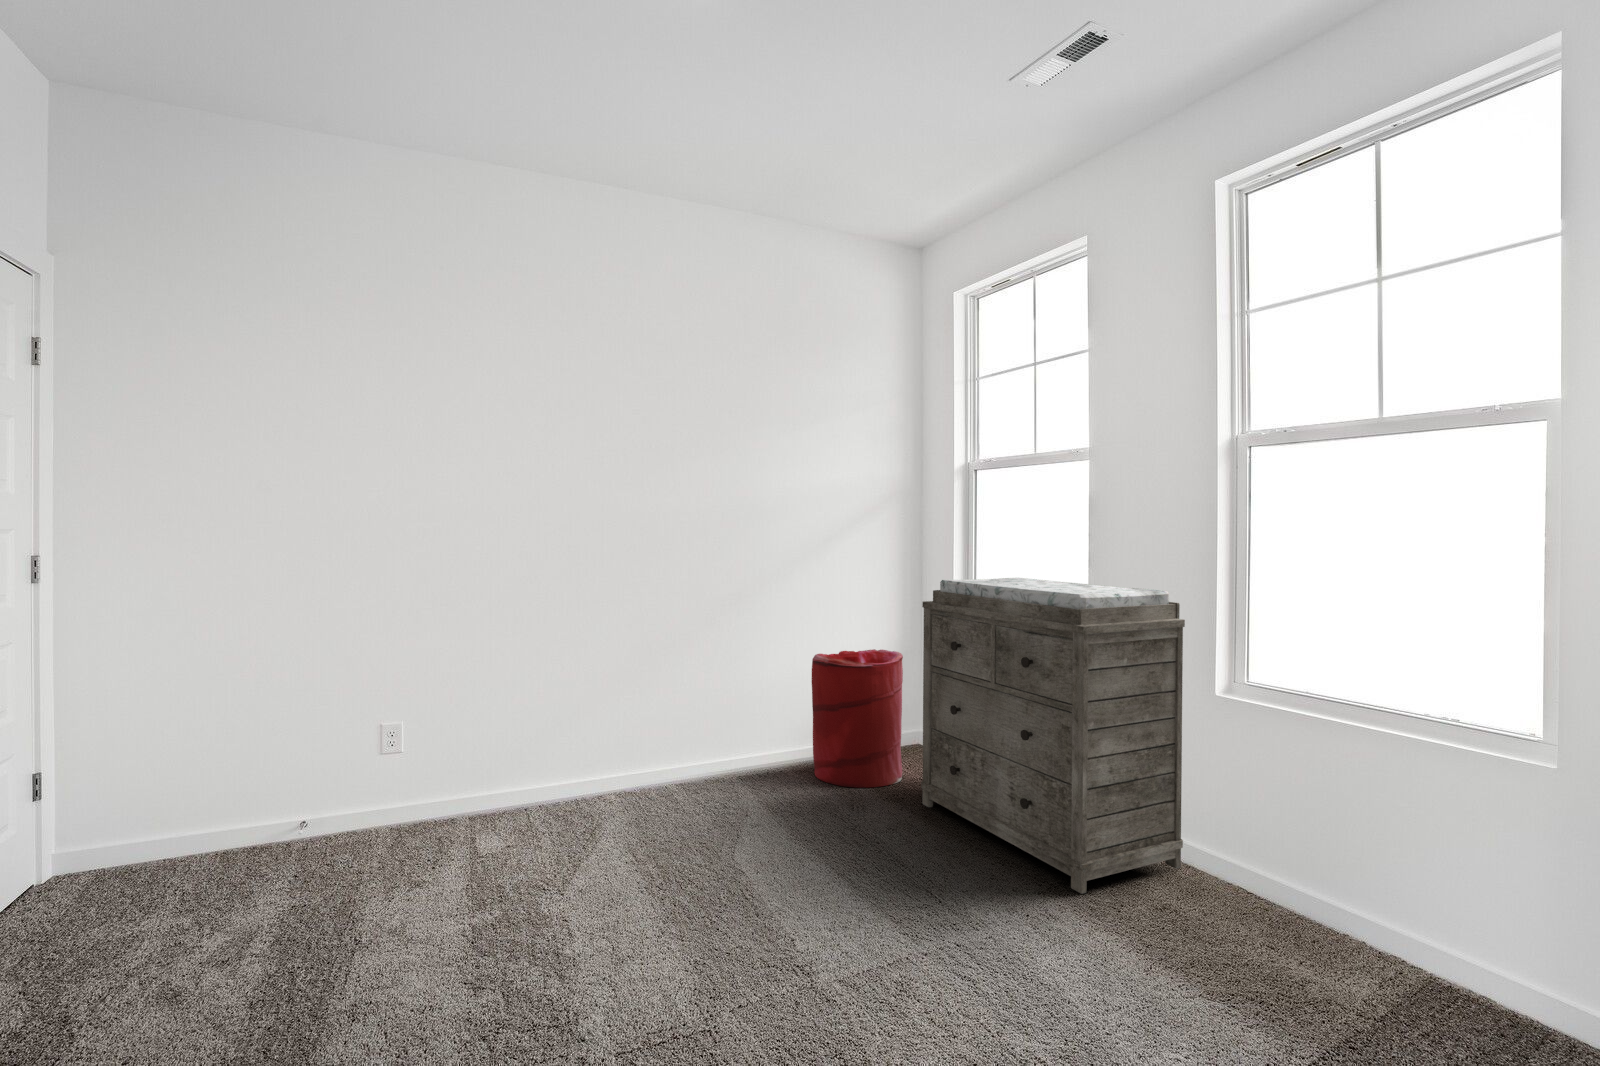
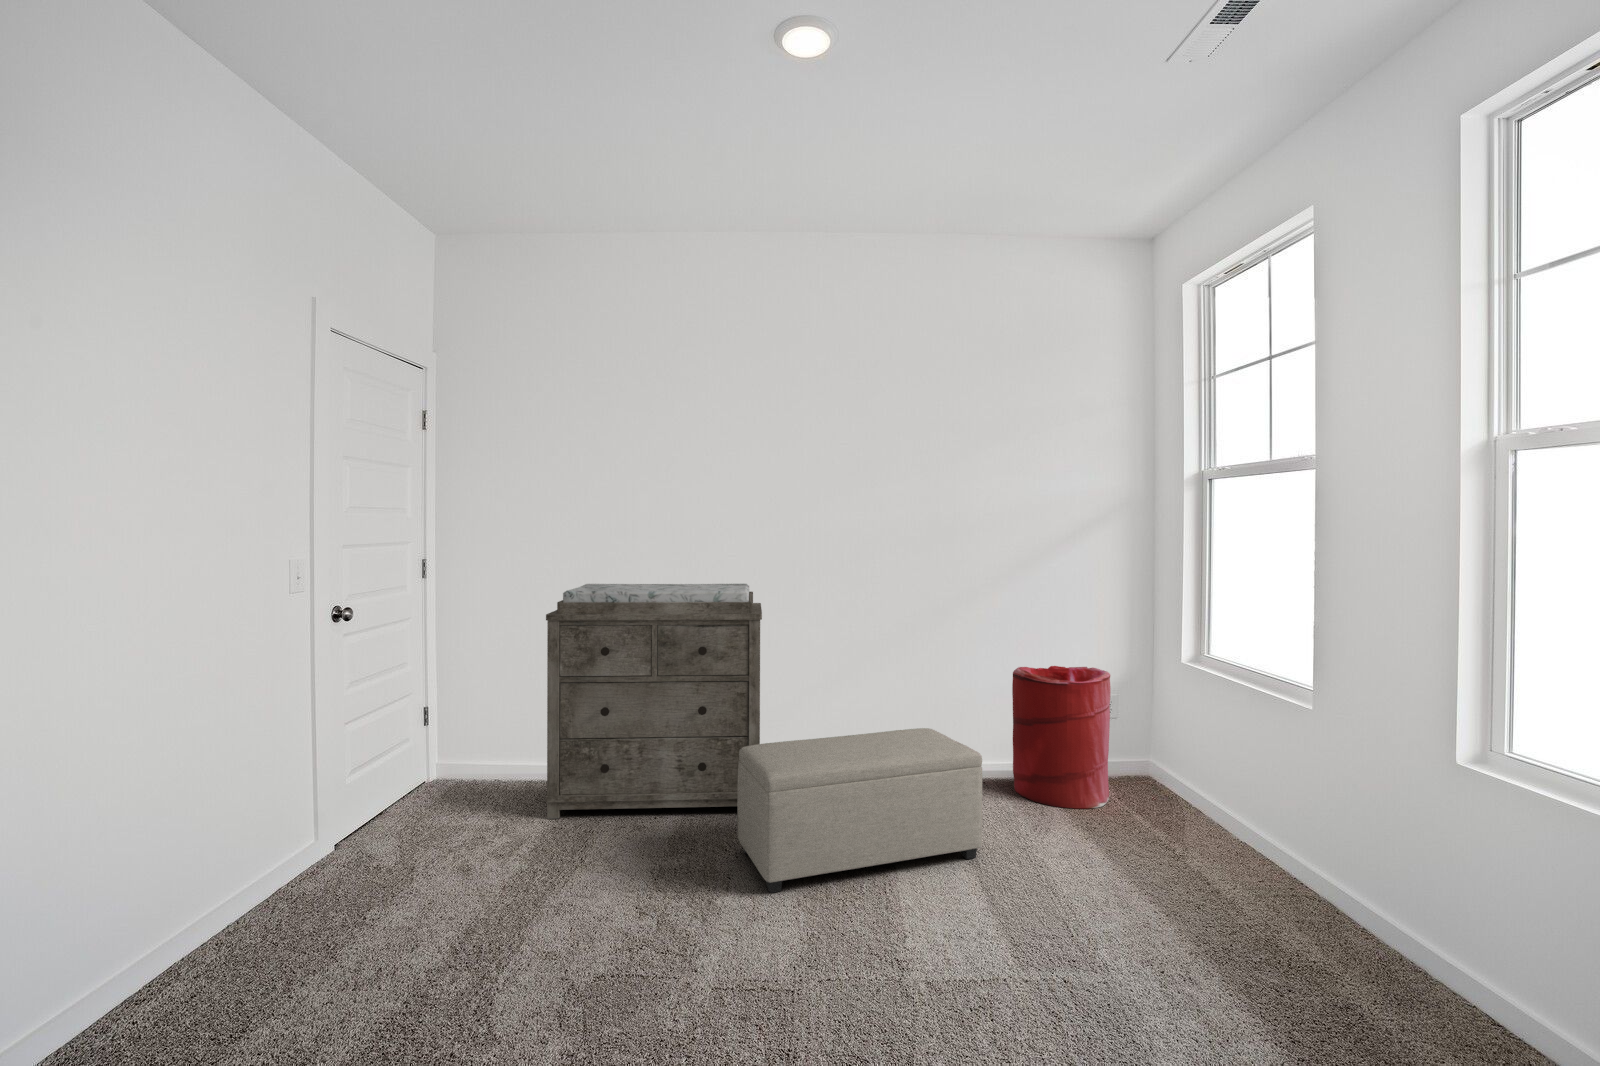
dresser: present [921,578,1185,894] -> present [546,584,762,819]
ottoman: none [562,723,824,929] -> present [737,728,982,893]

